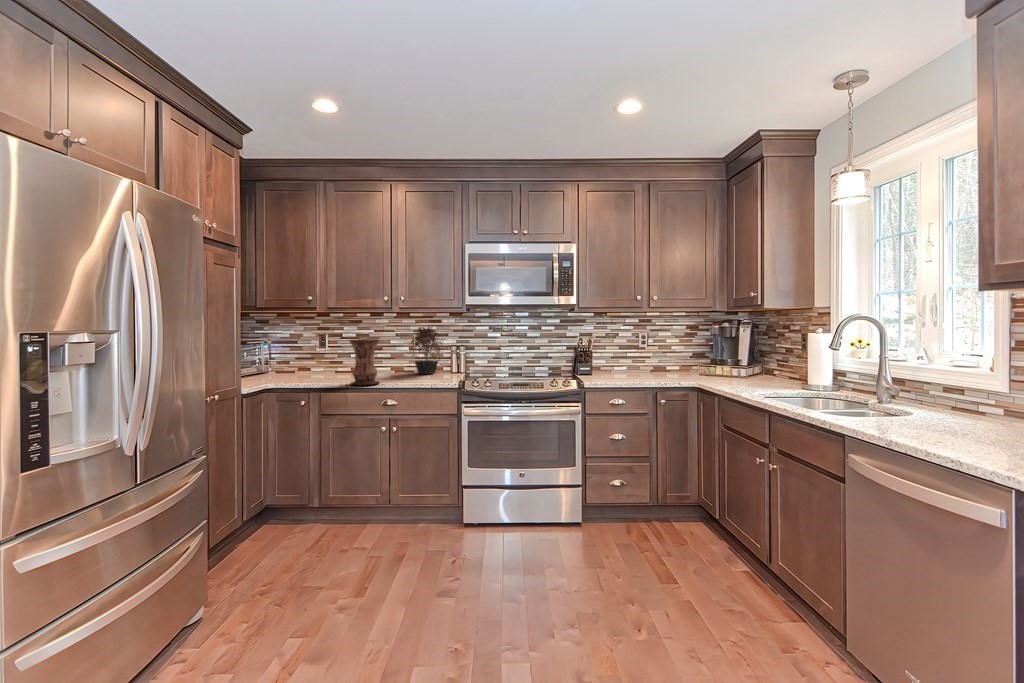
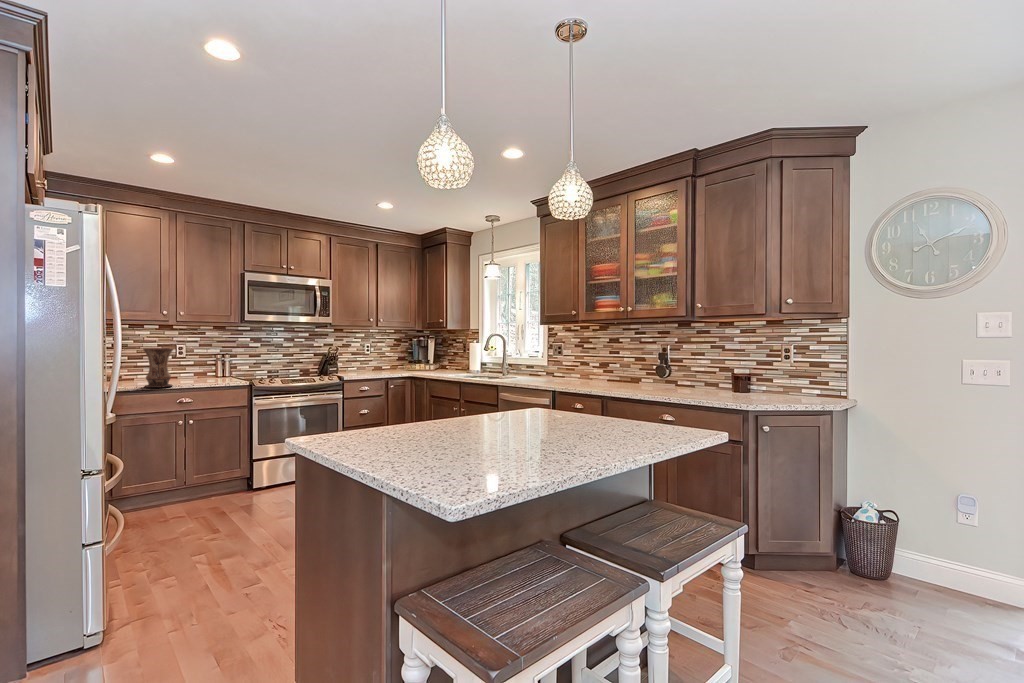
potted plant: present [410,327,443,374] -> none [177,336,216,379]

